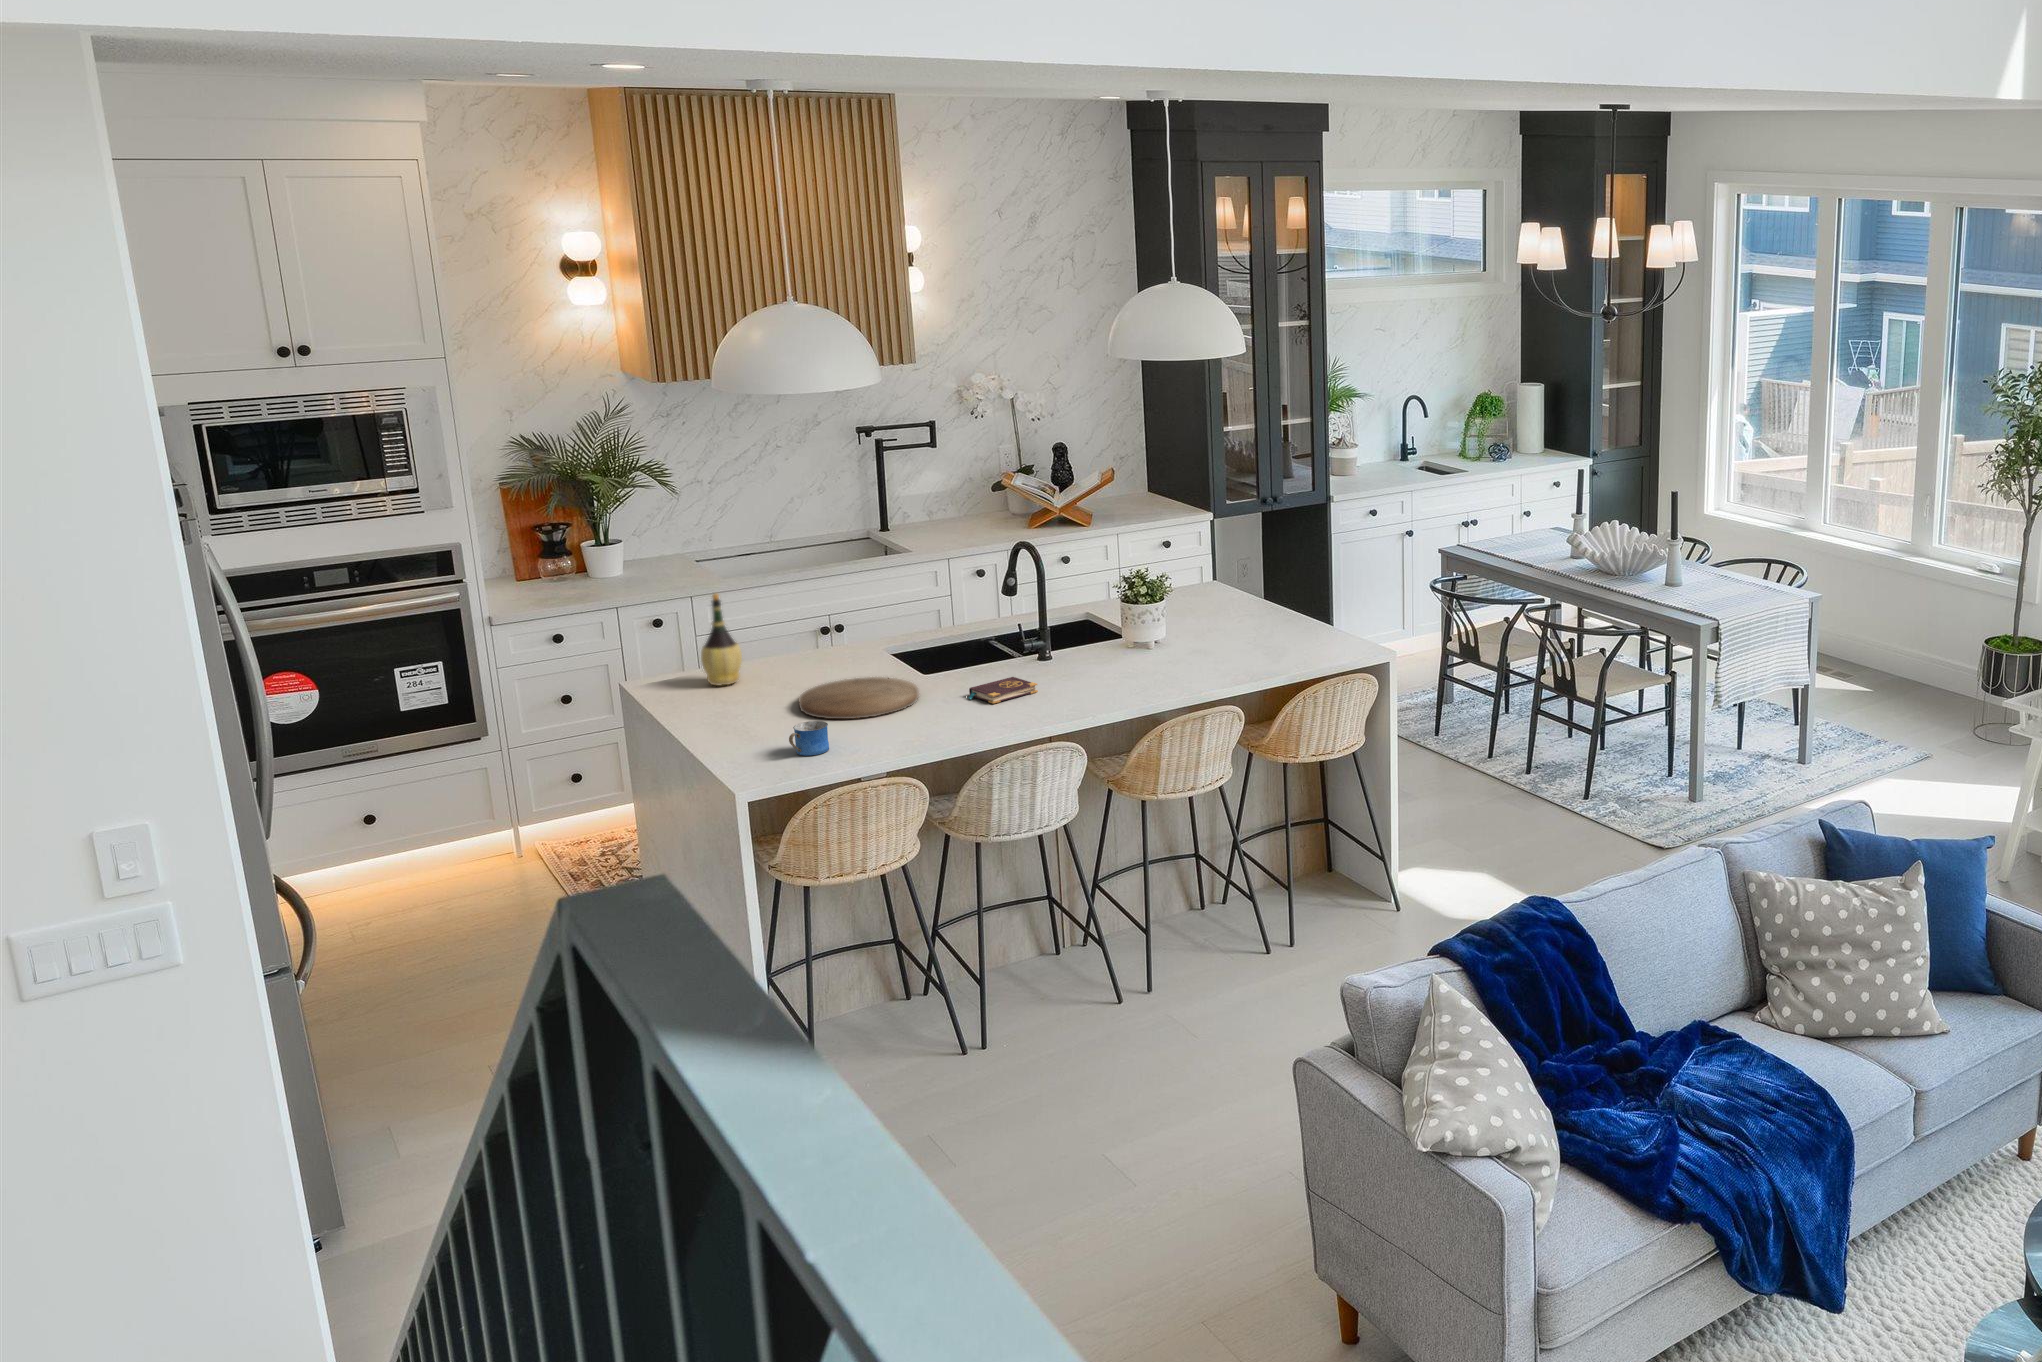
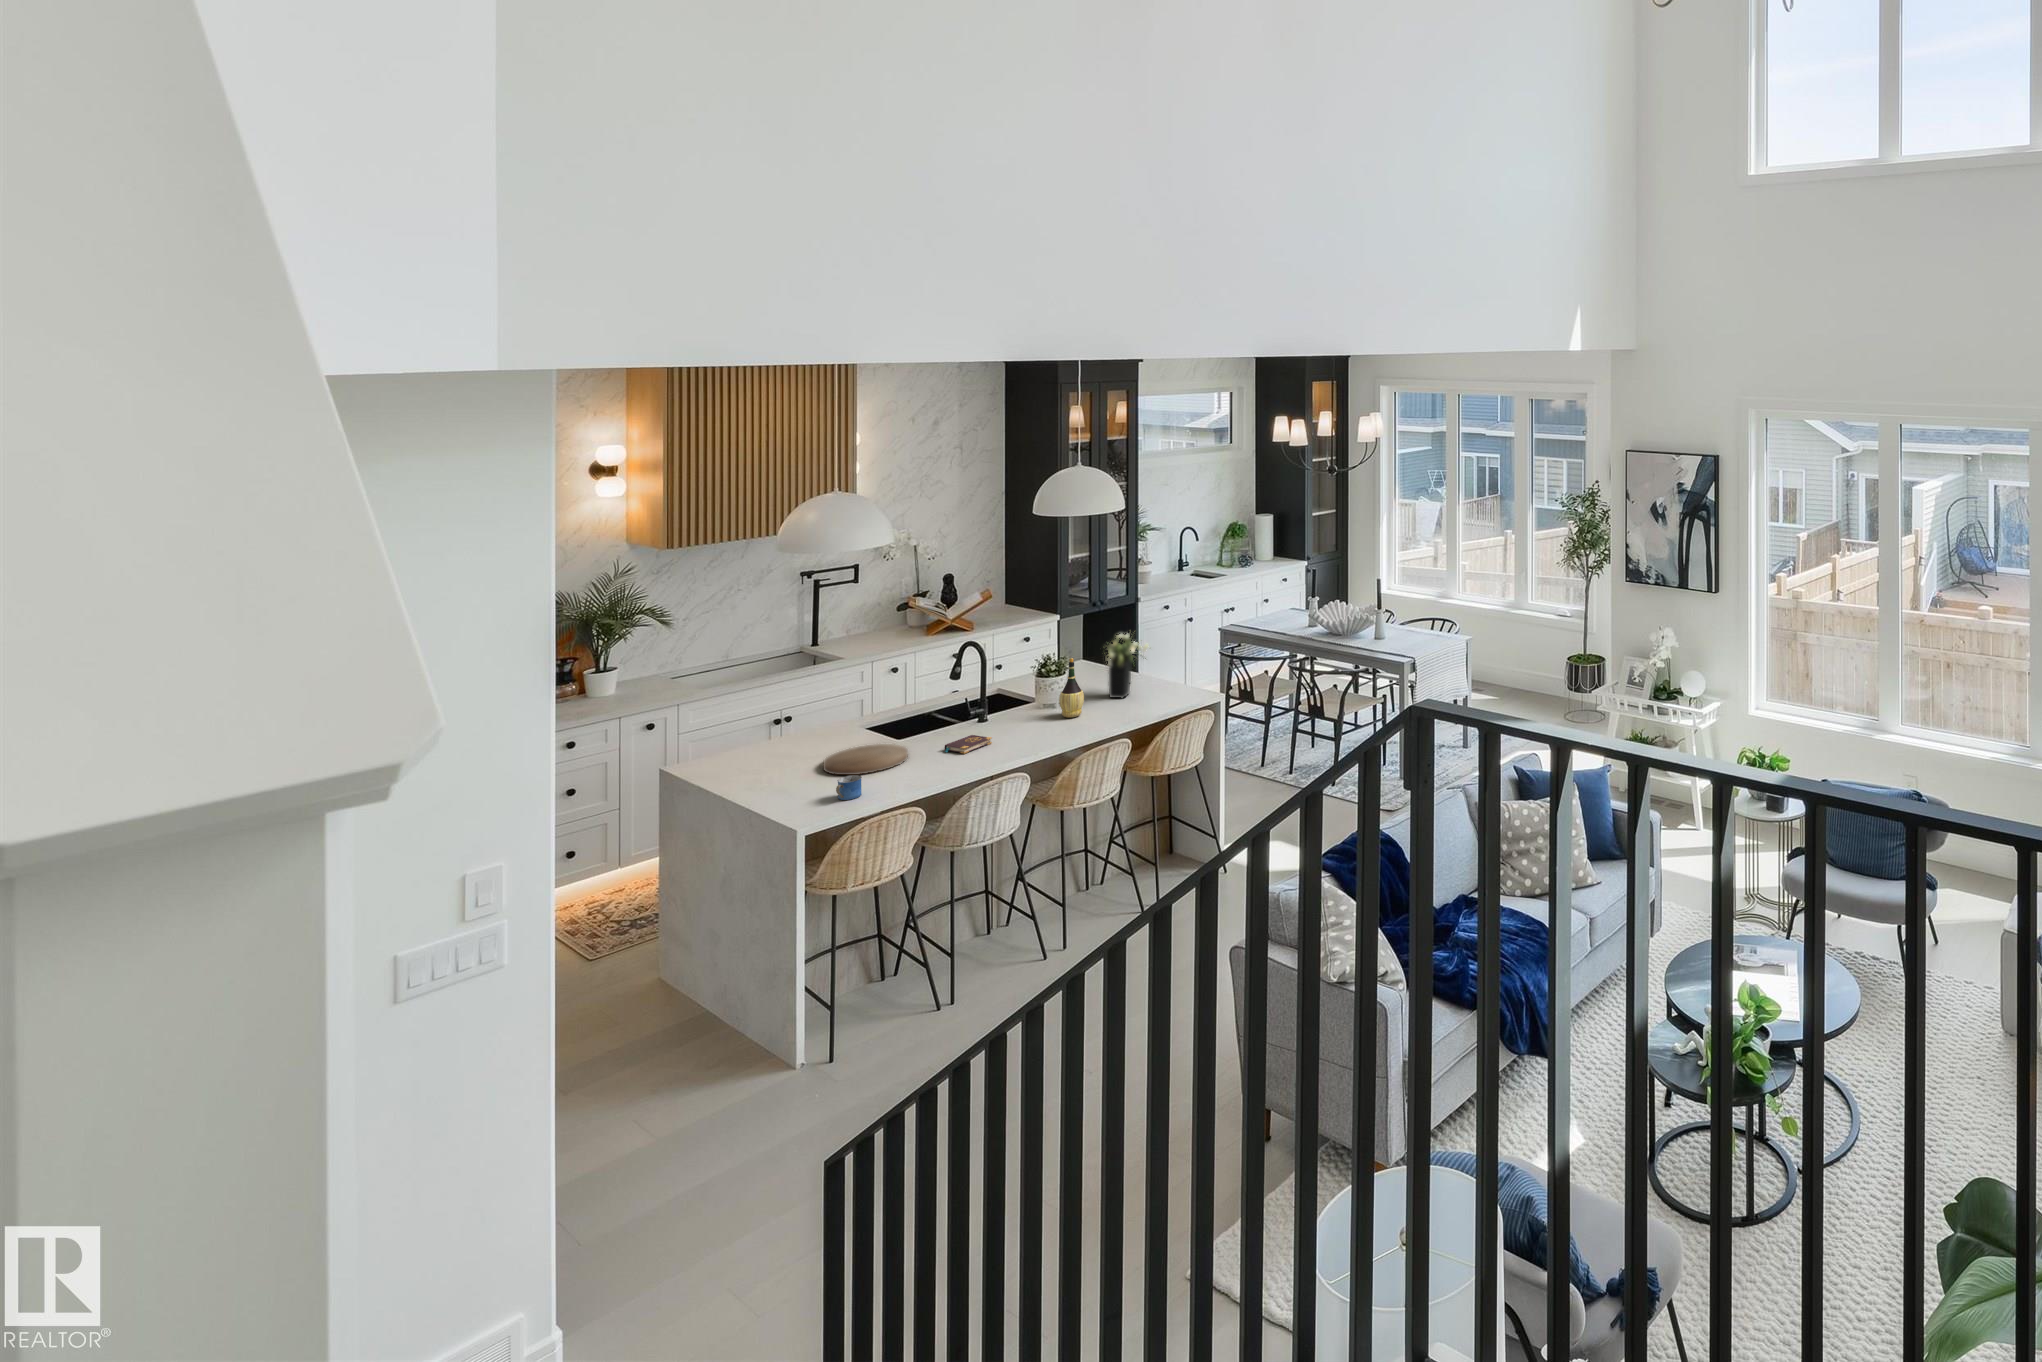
flower arrangement: none [1211,540,1293,643] -> present [1106,630,1148,698]
wine bottle: present [701,594,742,686] -> present [1059,658,1084,717]

